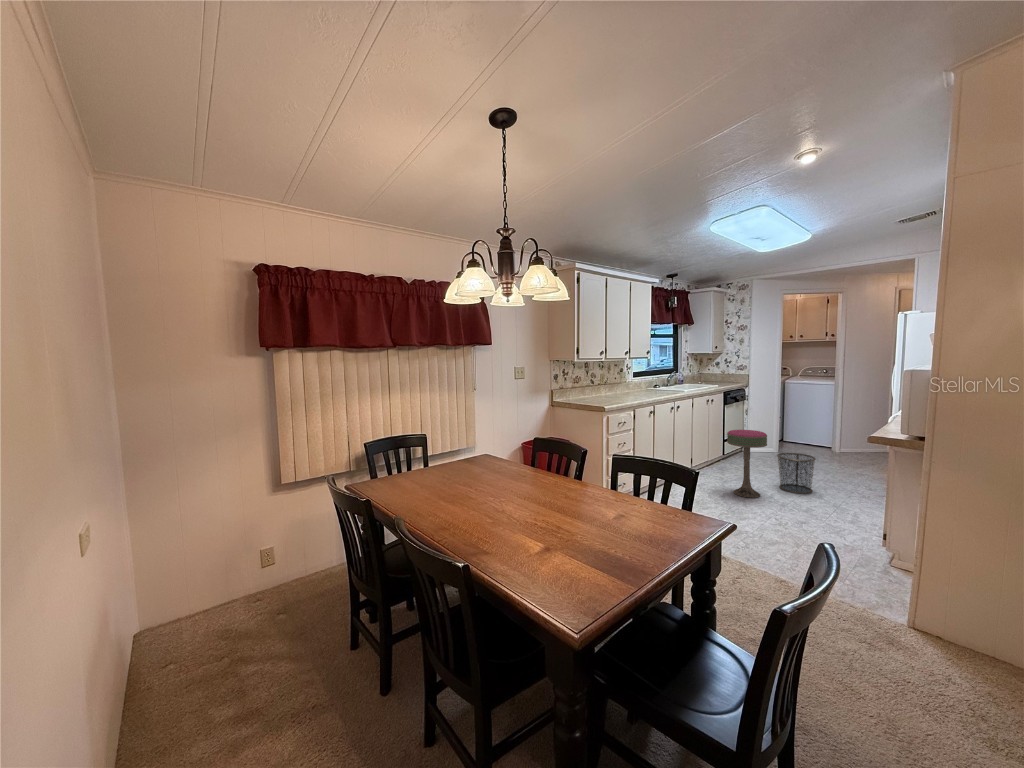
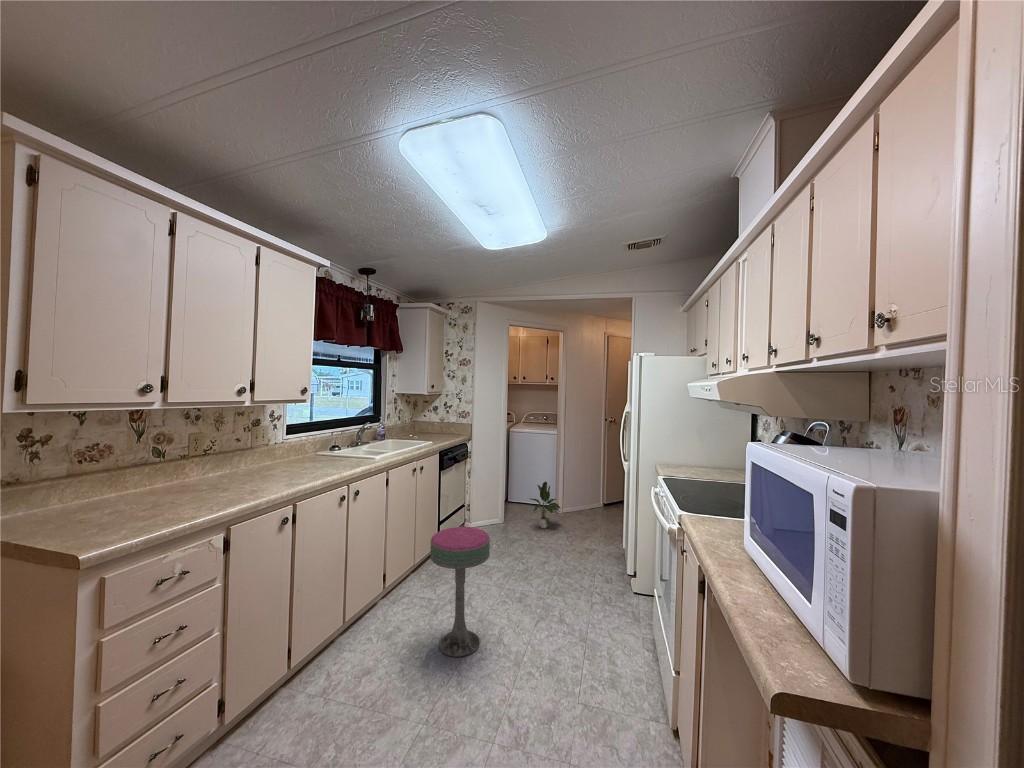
potted plant: none [803,421,836,459] -> present [530,482,560,528]
trash can: present [777,453,816,494] -> none [503,548,550,619]

